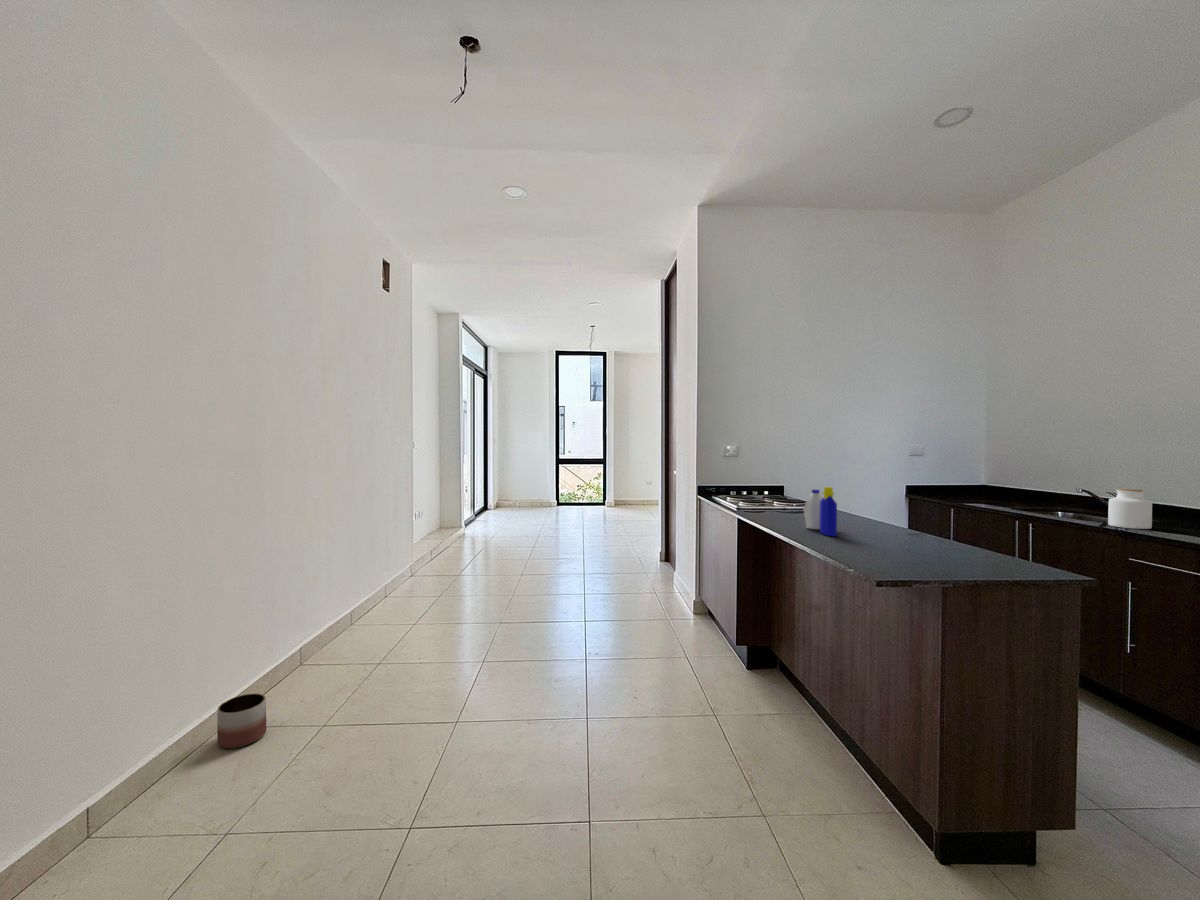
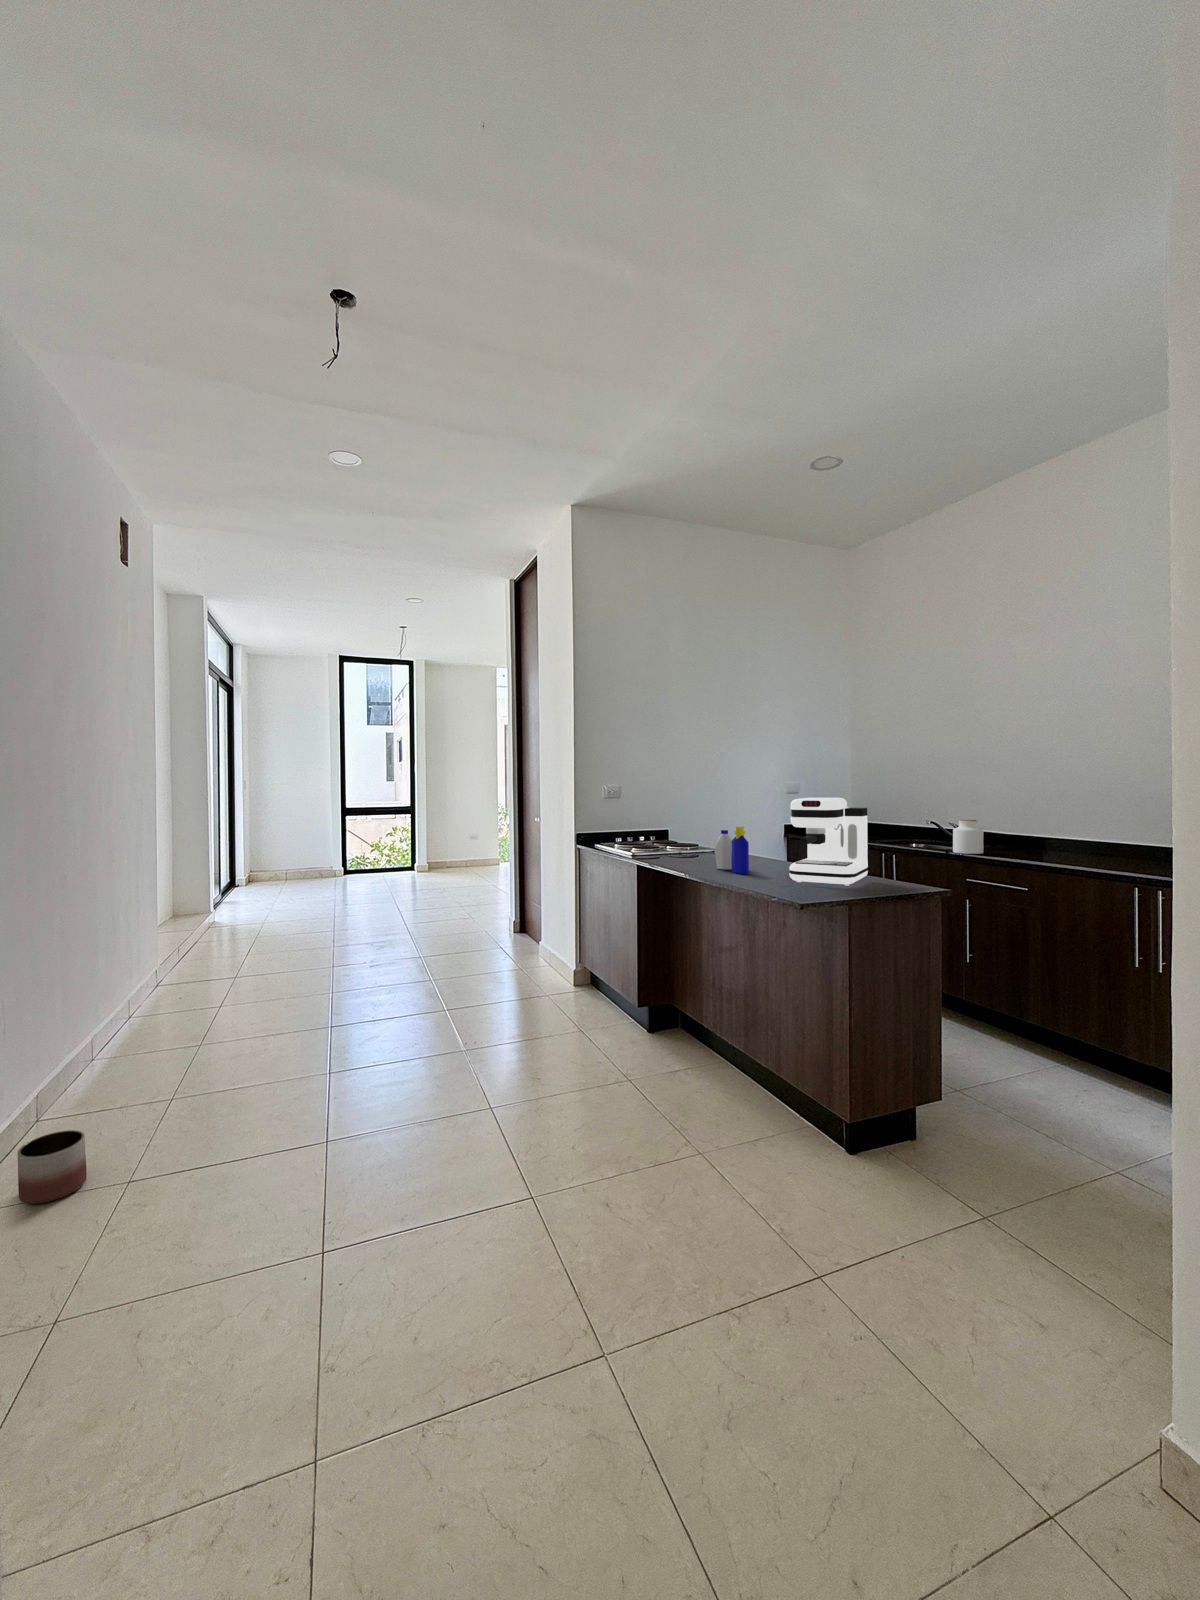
coffee maker: none [877,459,979,561] -> present [789,798,868,886]

